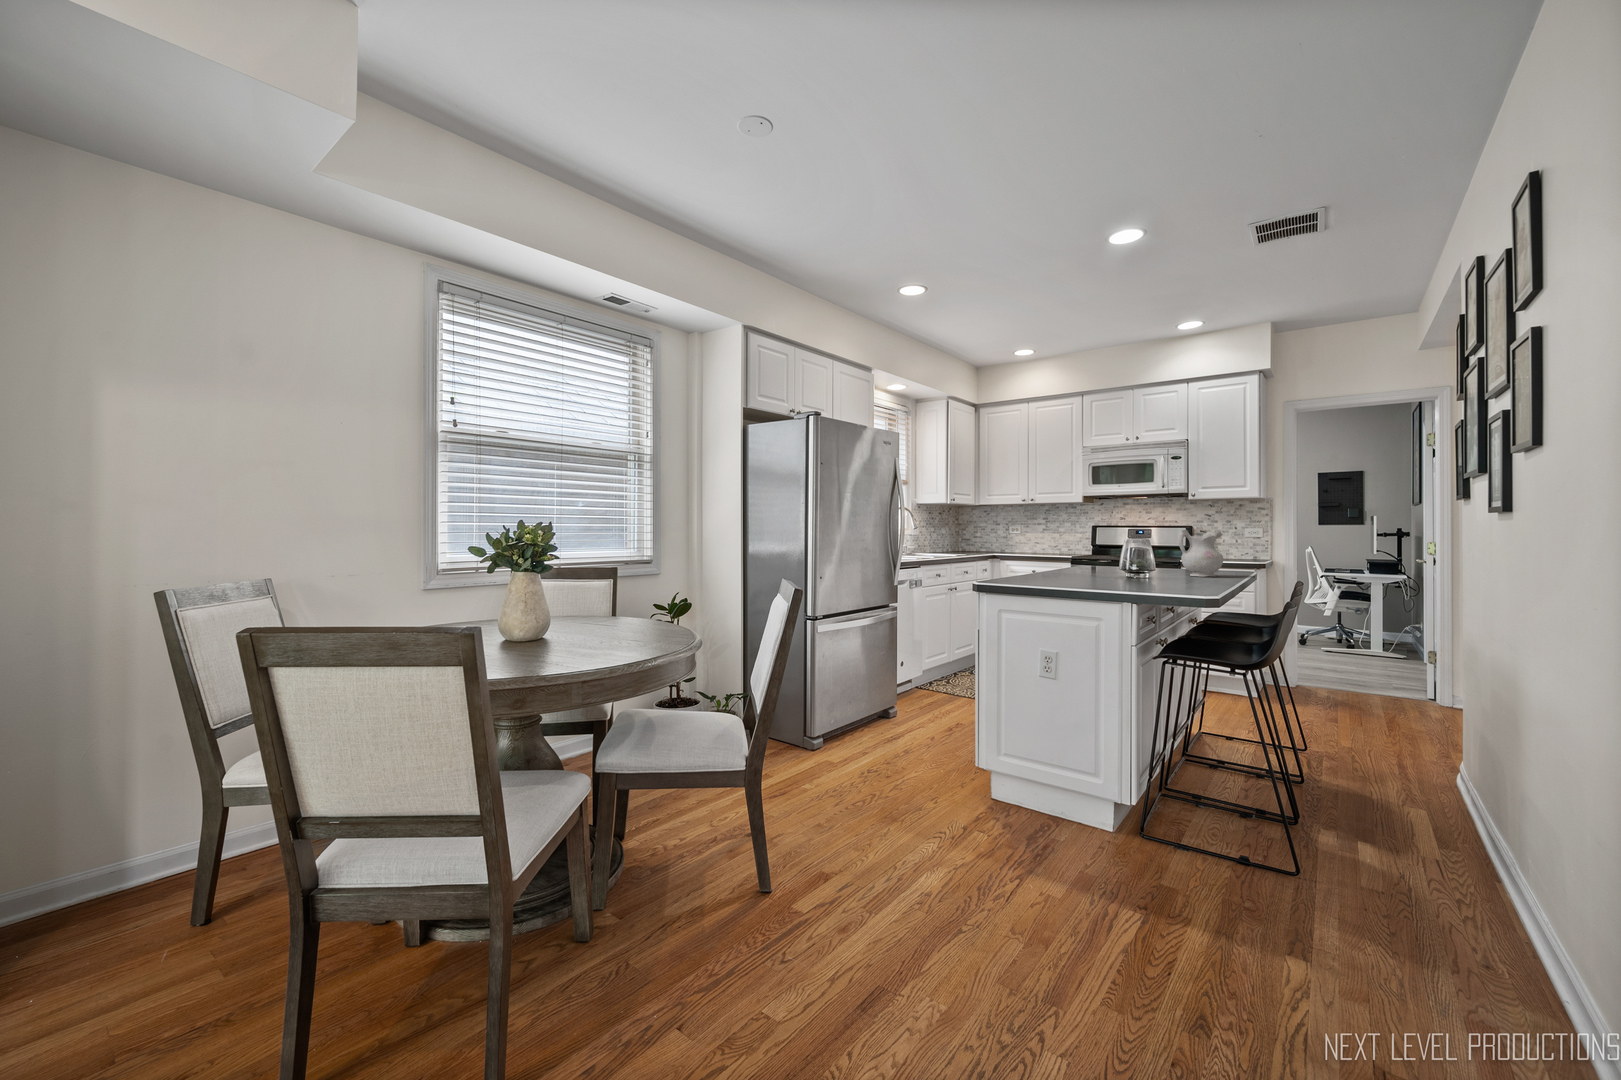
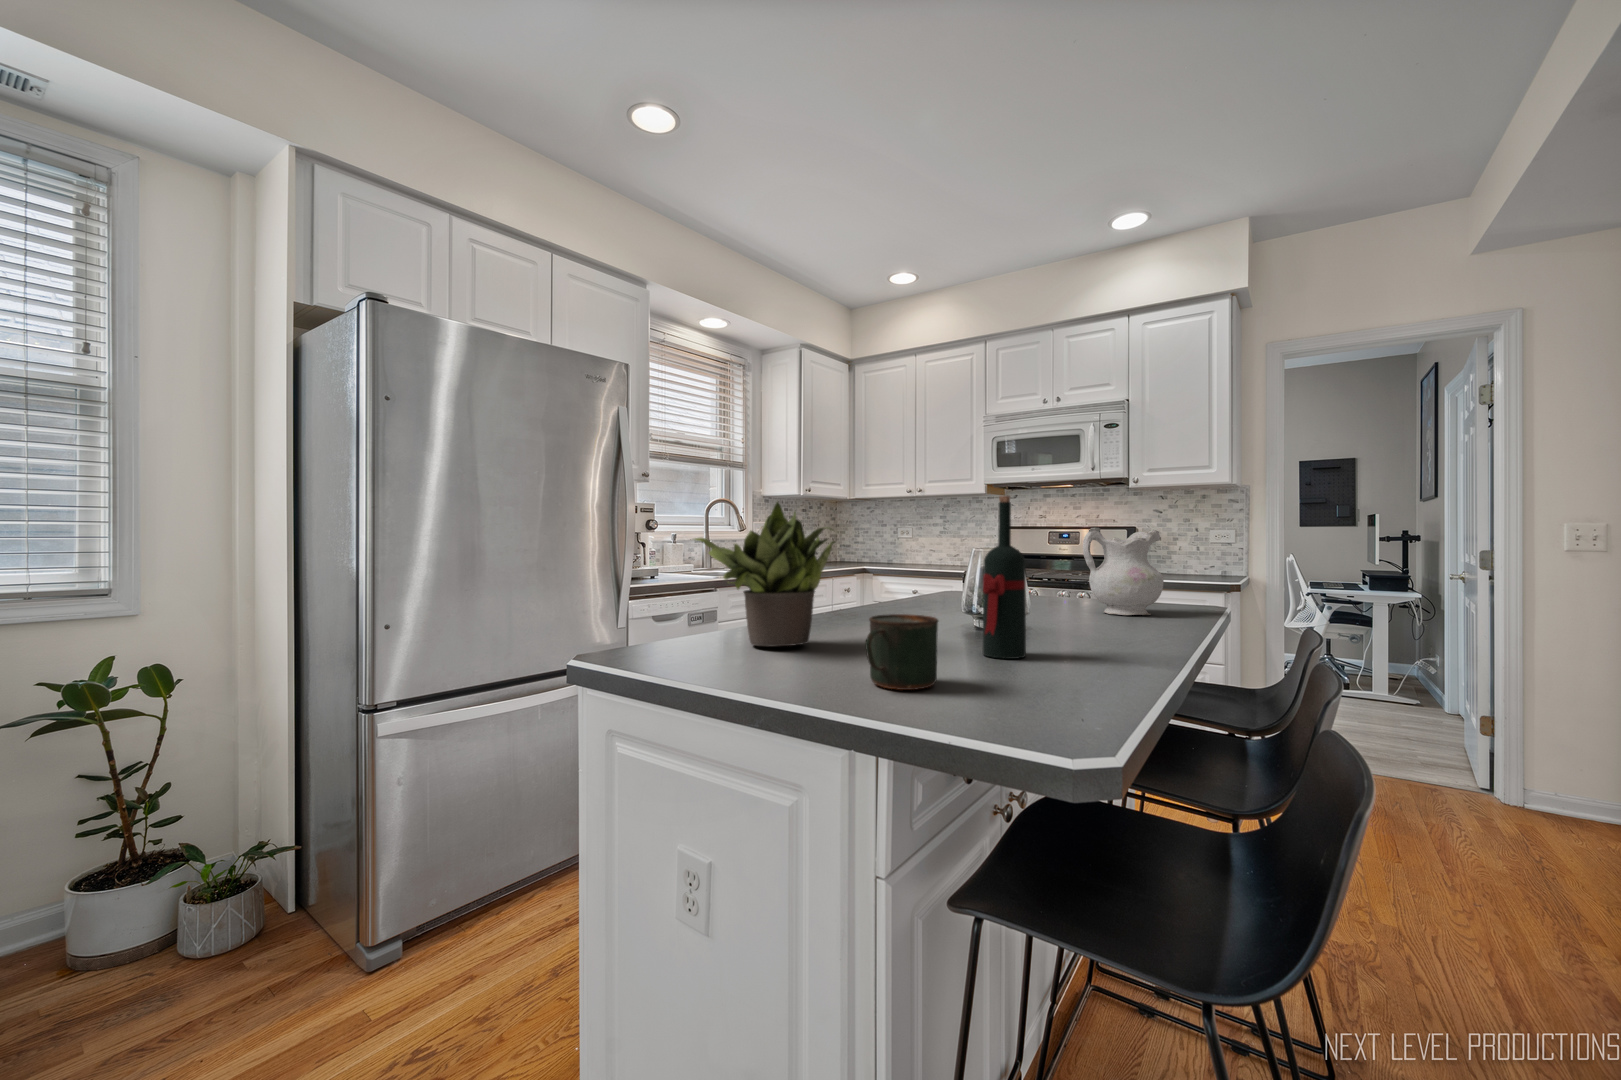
wine bottle: none [1149,518,1169,587] -> present [983,495,1026,659]
potted plant: none [1019,519,1081,583] -> present [690,501,835,646]
mug: none [1118,566,1147,593] -> present [865,614,938,690]

